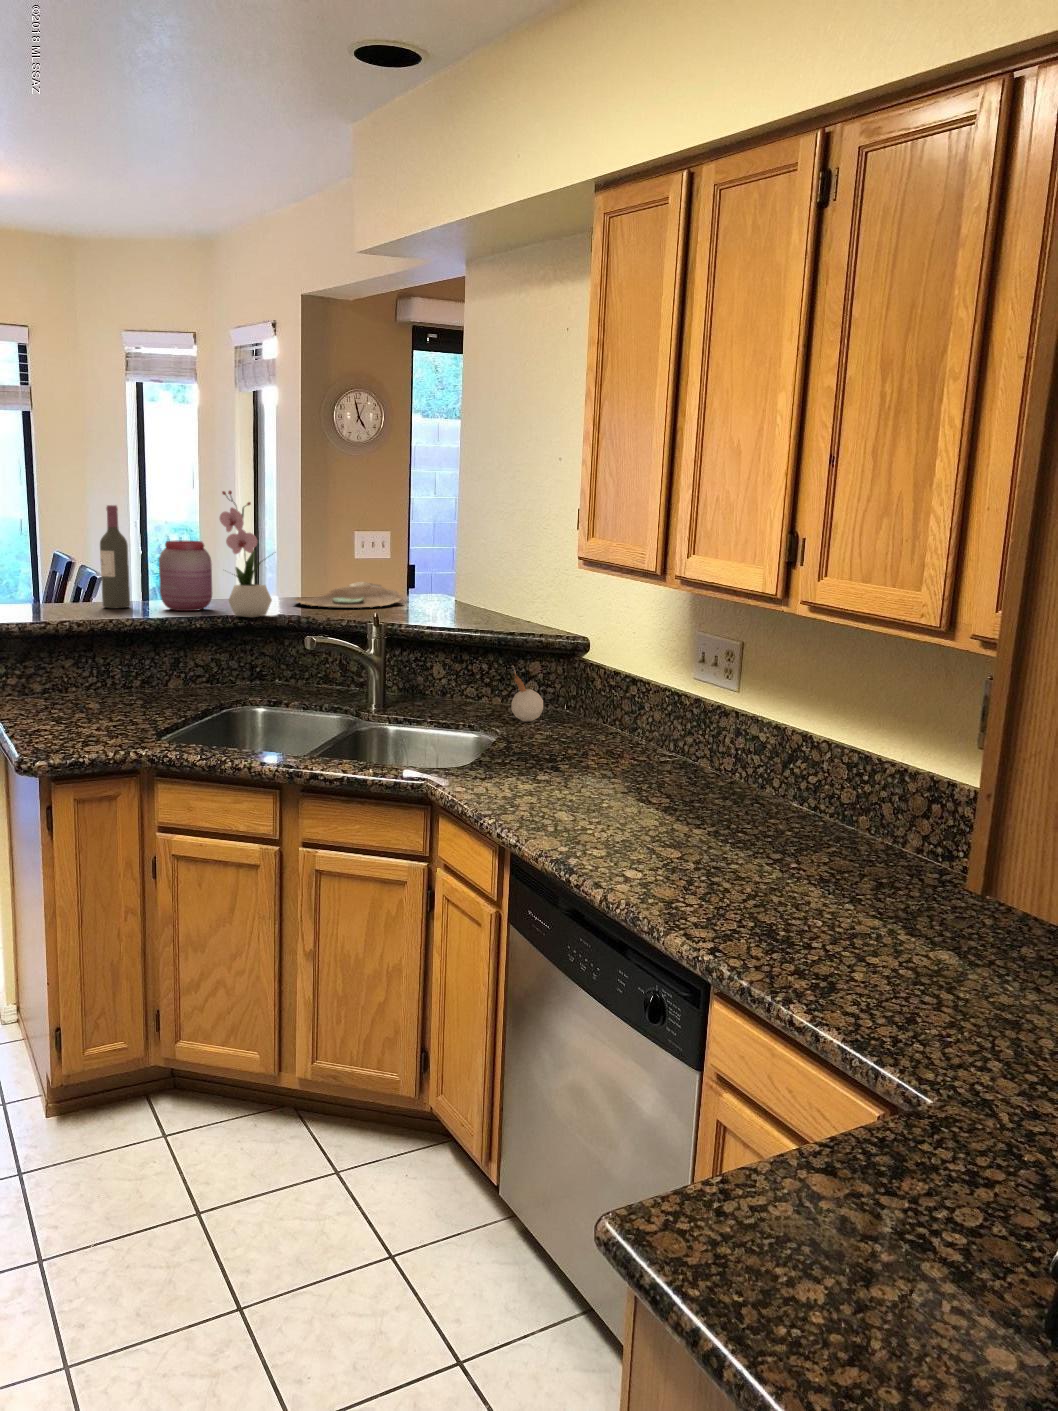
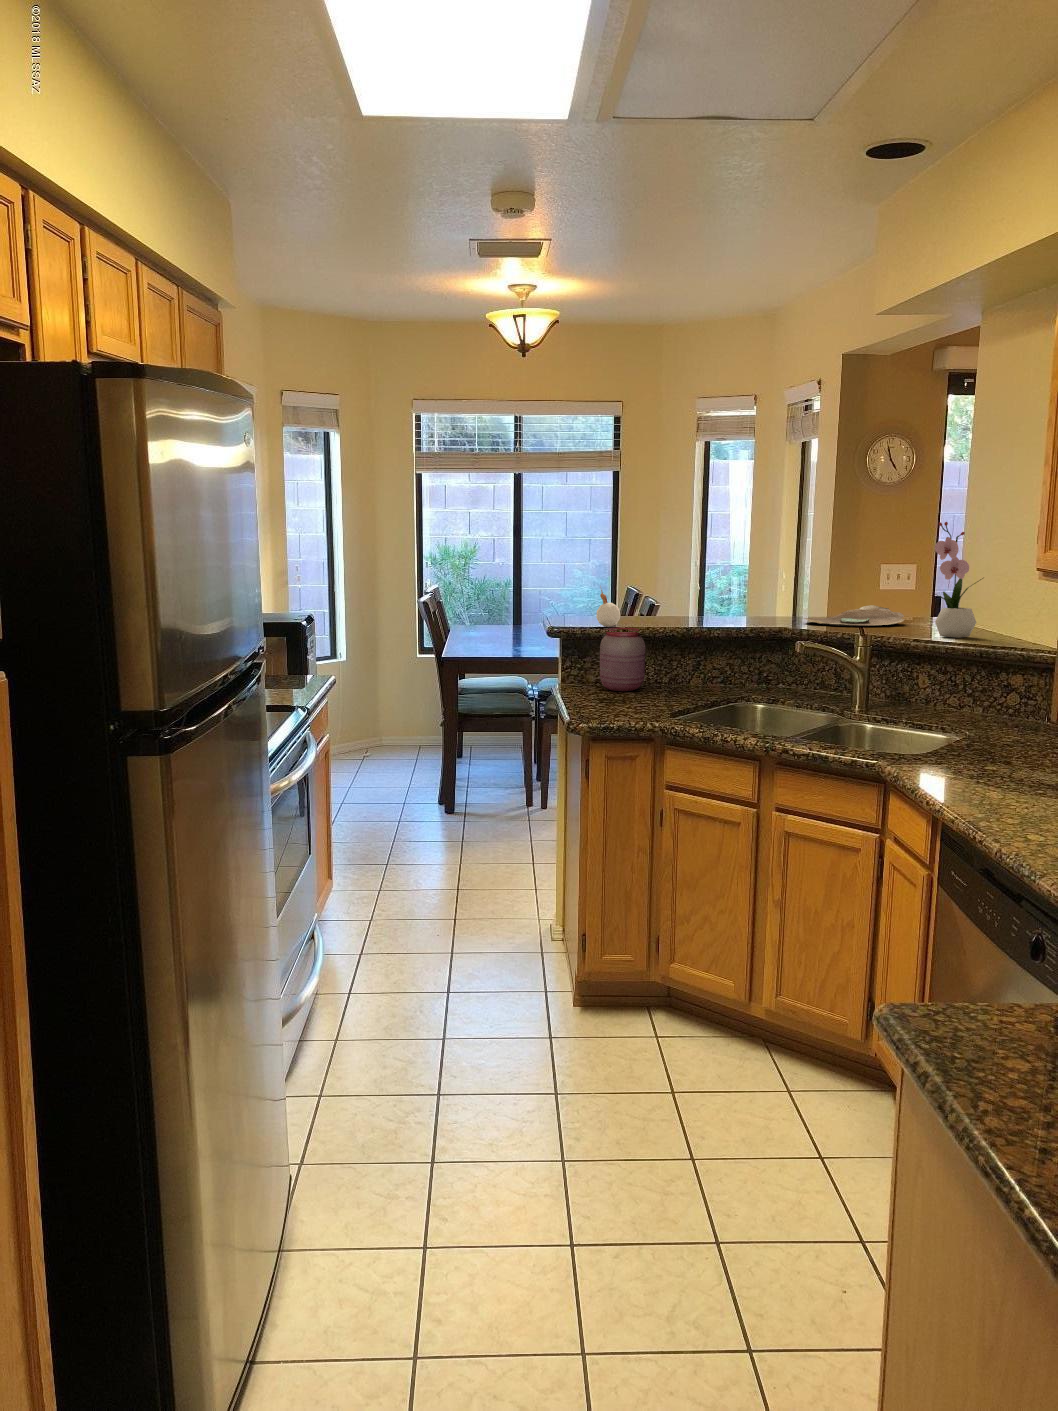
flower arrangement: present [220,491,273,617] -> present [935,522,983,638]
wine bottle: present [100,505,130,608] -> none [649,539,671,622]
jar: present [159,540,212,611] -> present [600,628,645,691]
candle: present [511,666,543,722] -> present [596,590,620,627]

